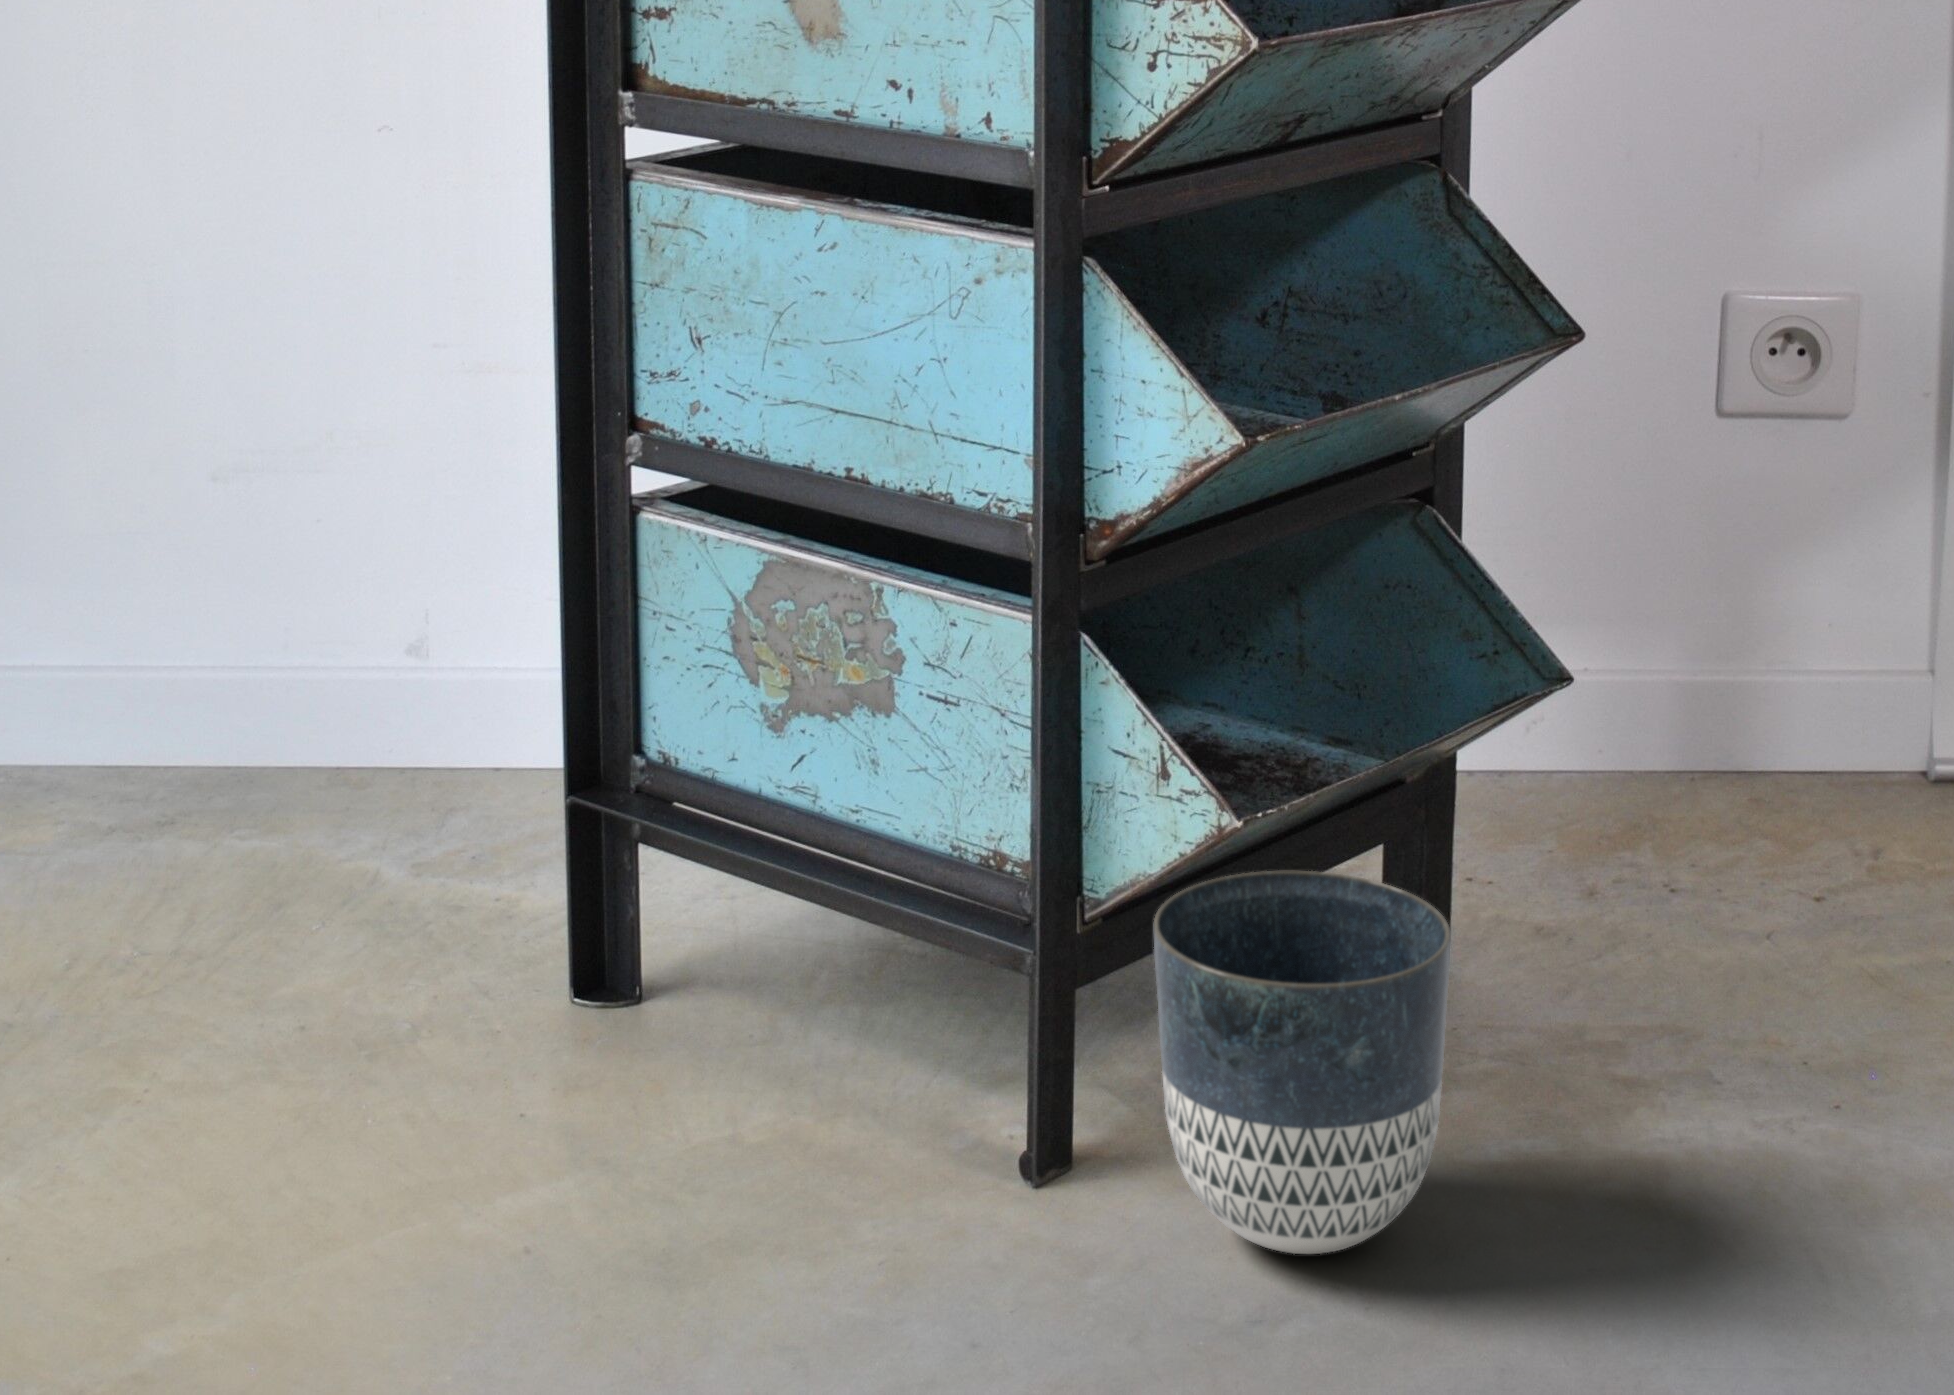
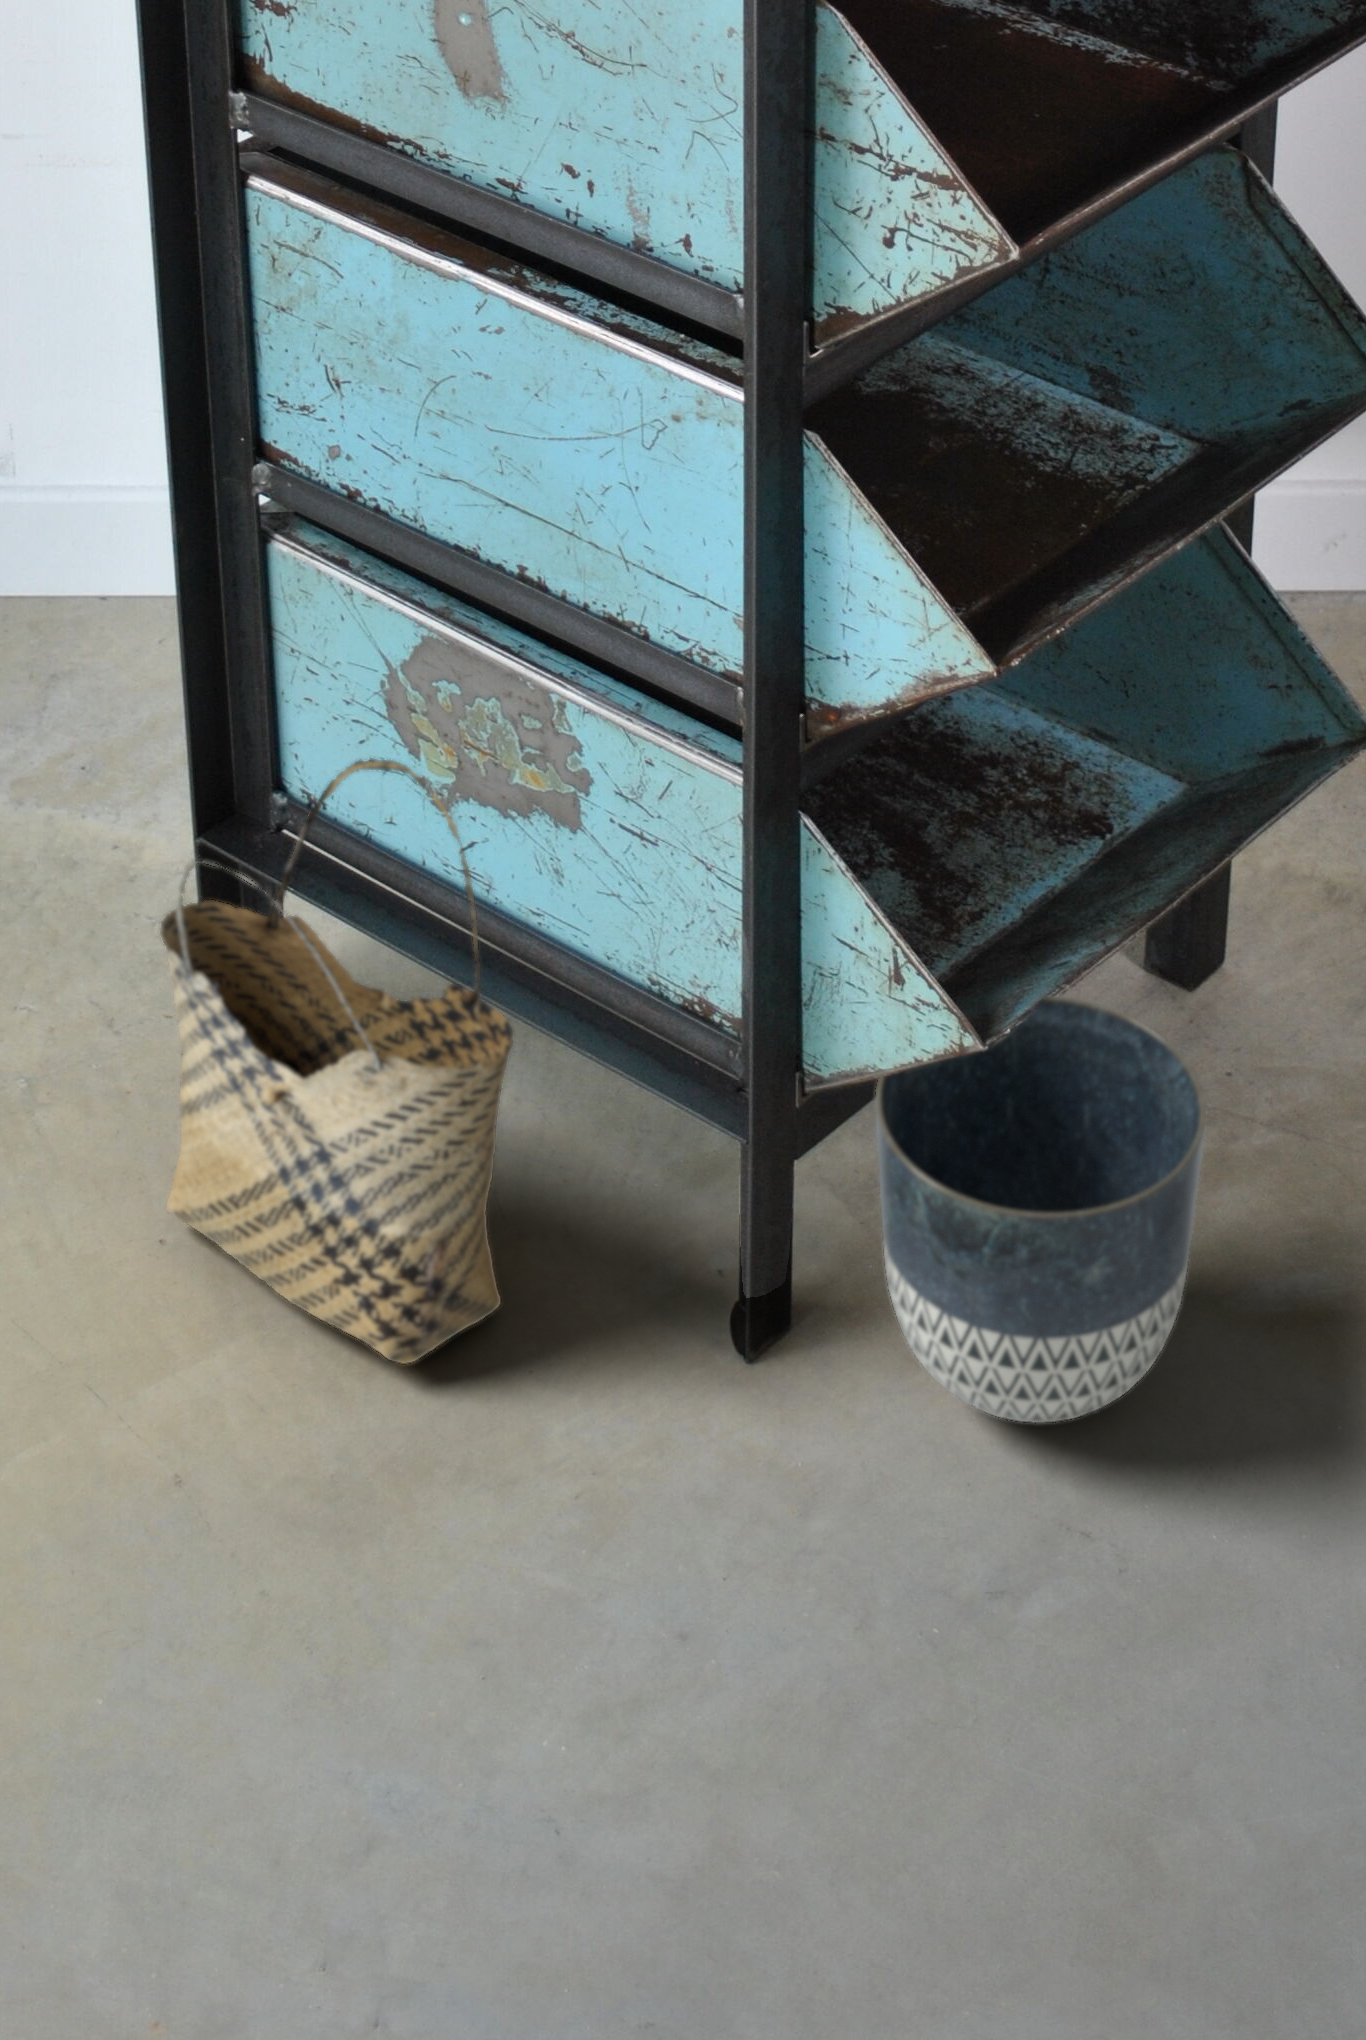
woven basket: none [520,662,832,1211] -> present [160,759,513,1364]

